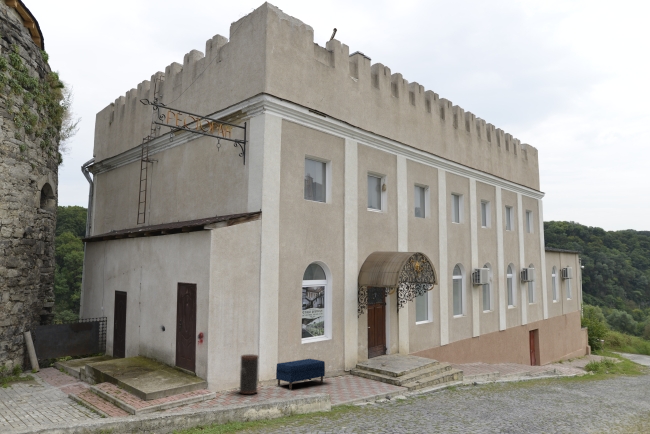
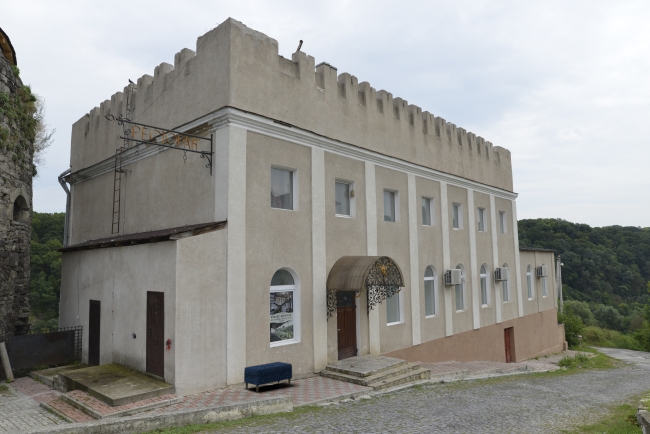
trash can: present [240,354,259,394] -> none [206,359,225,398]

